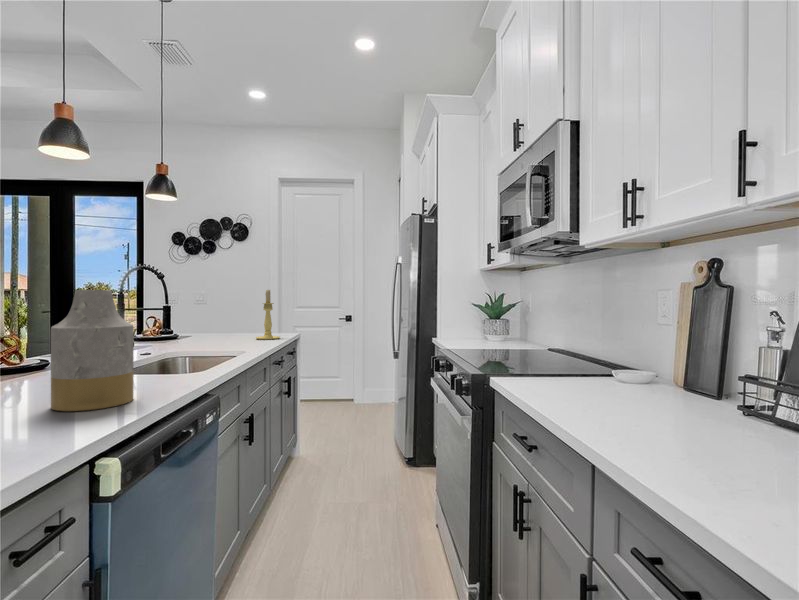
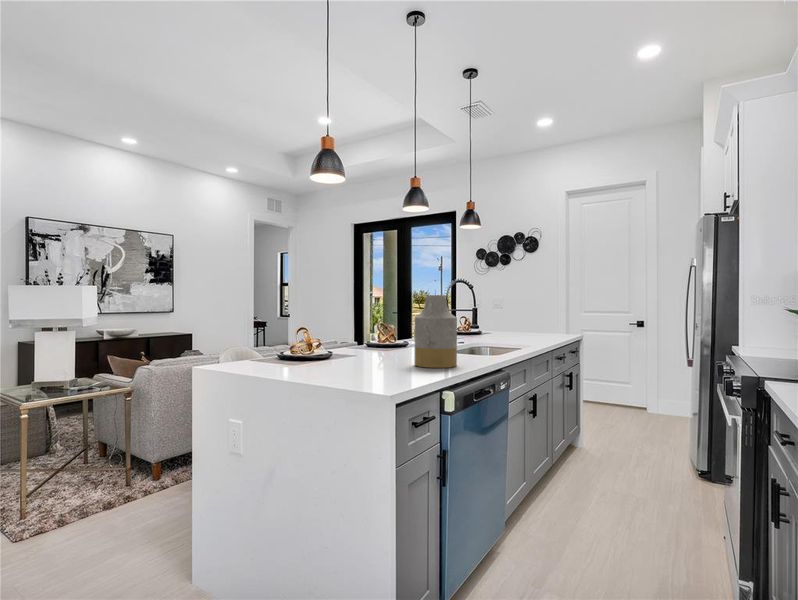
candle holder: present [256,290,280,340] -> none [542,294,565,339]

